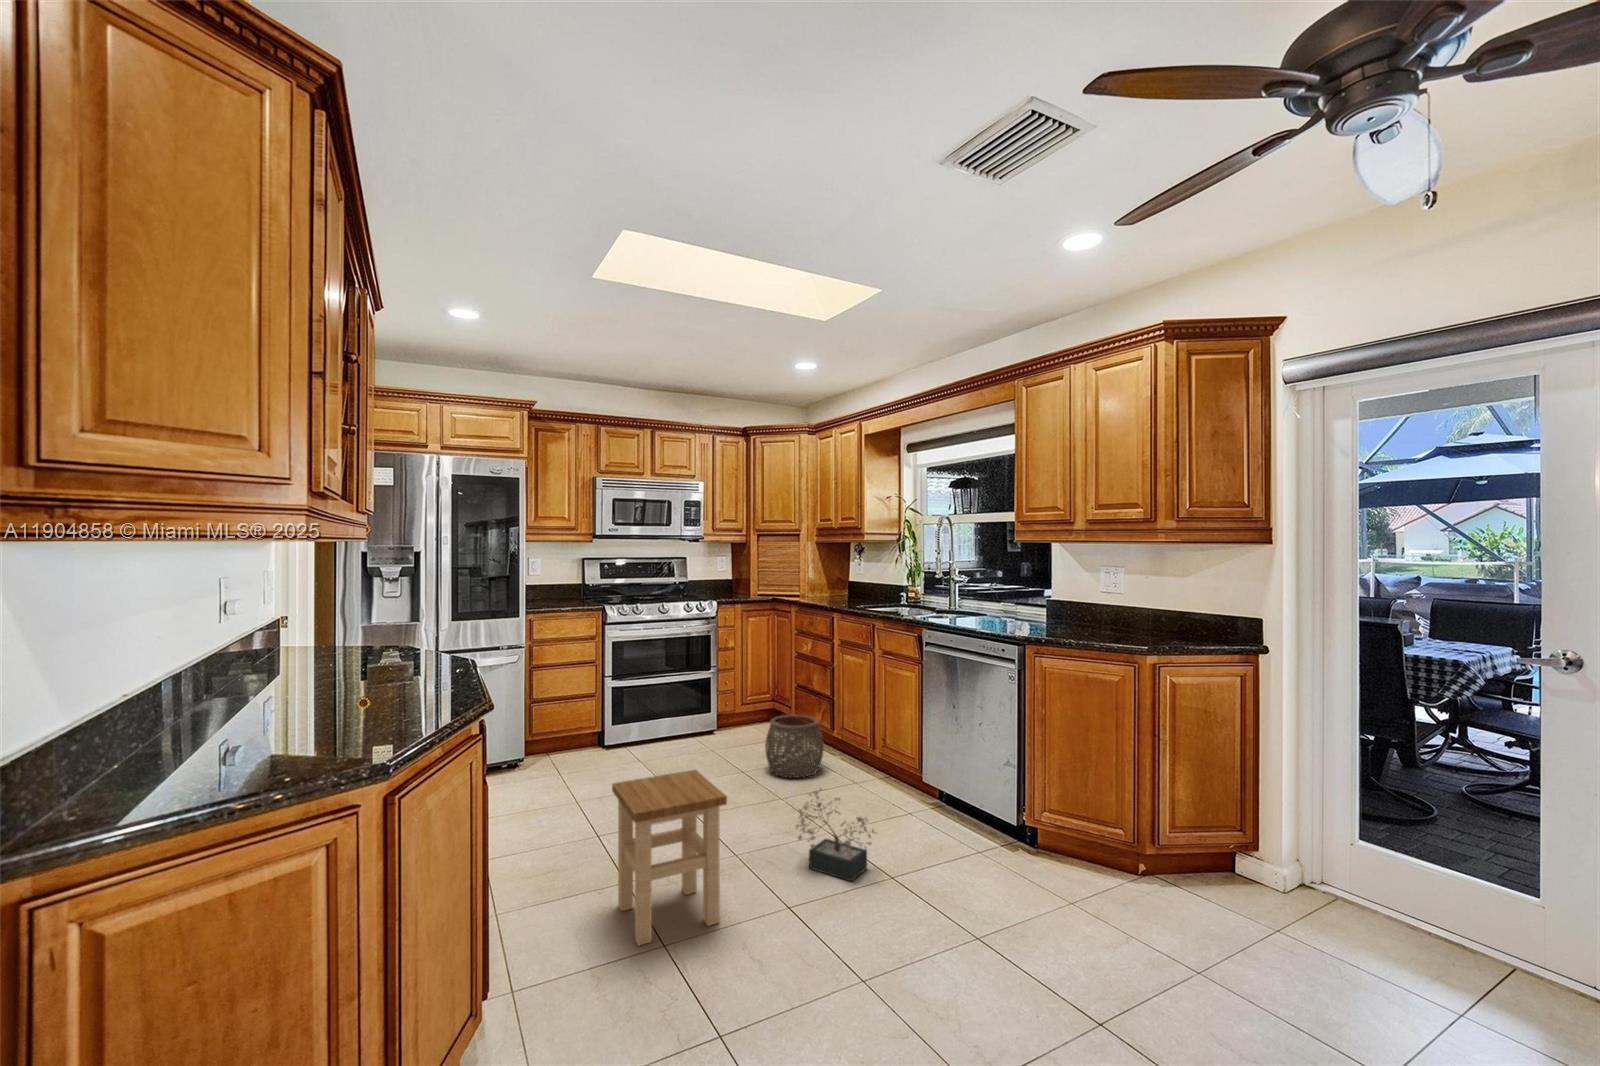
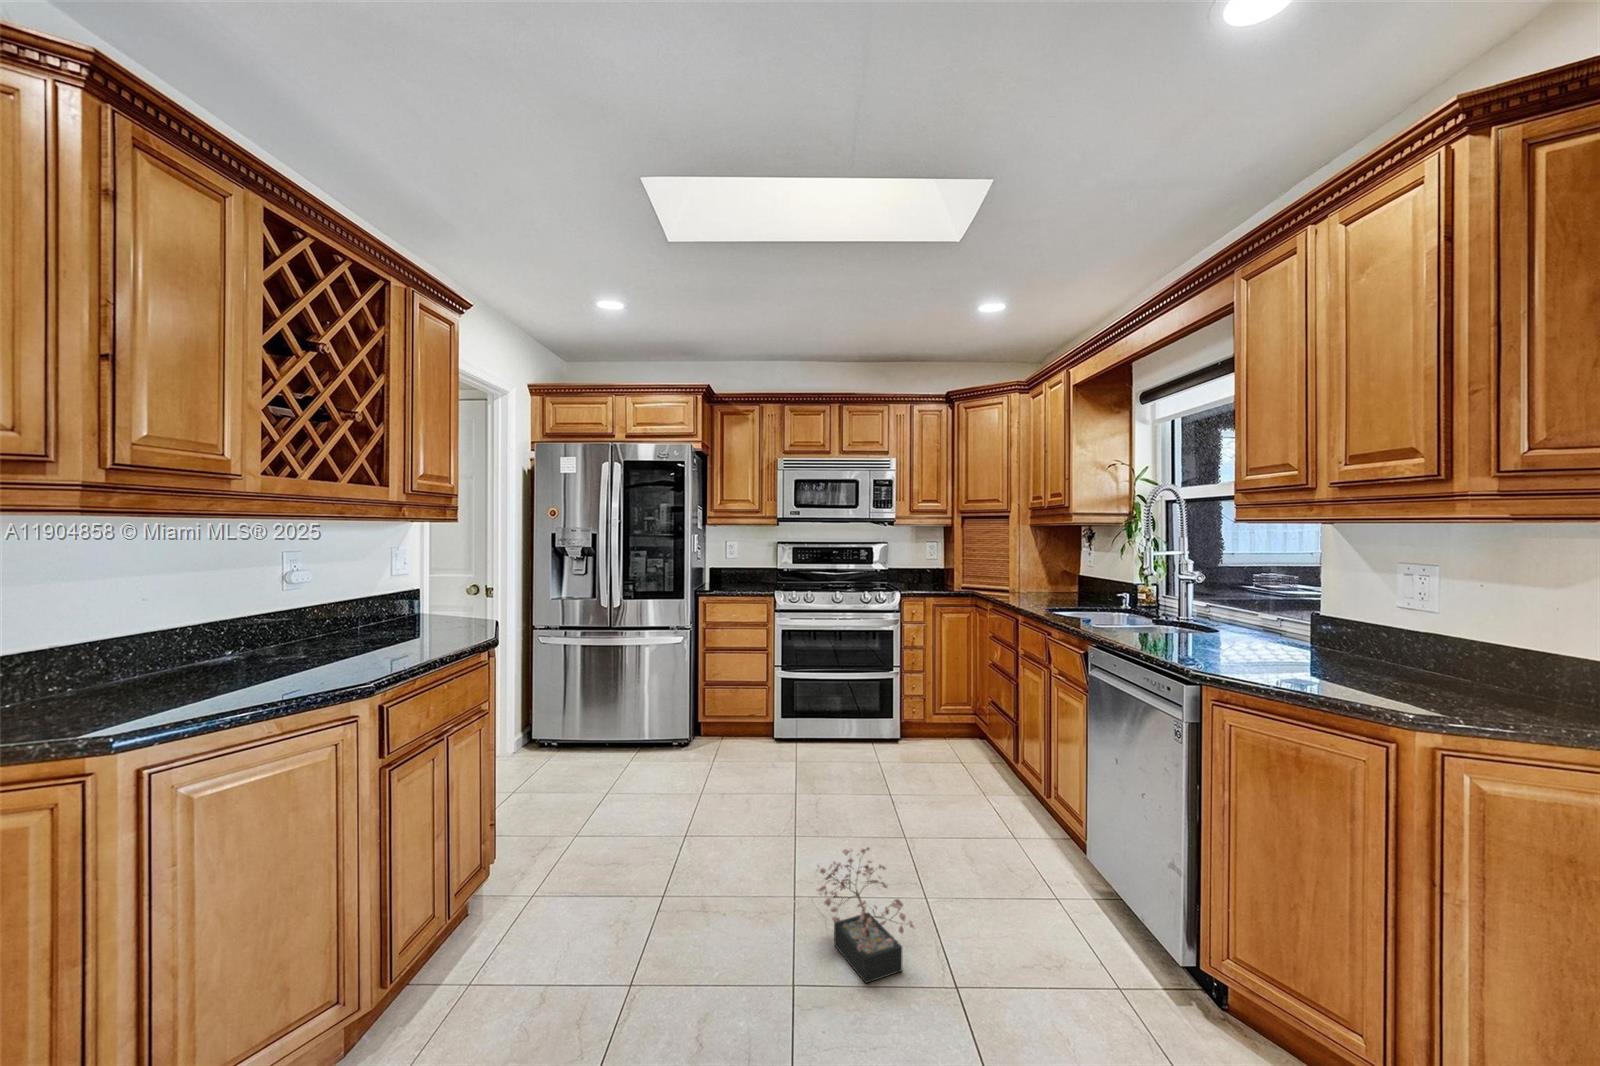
woven basket: present [765,715,824,778] -> none [902,736,976,818]
stool: present [612,770,727,946] -> none [572,792,703,983]

